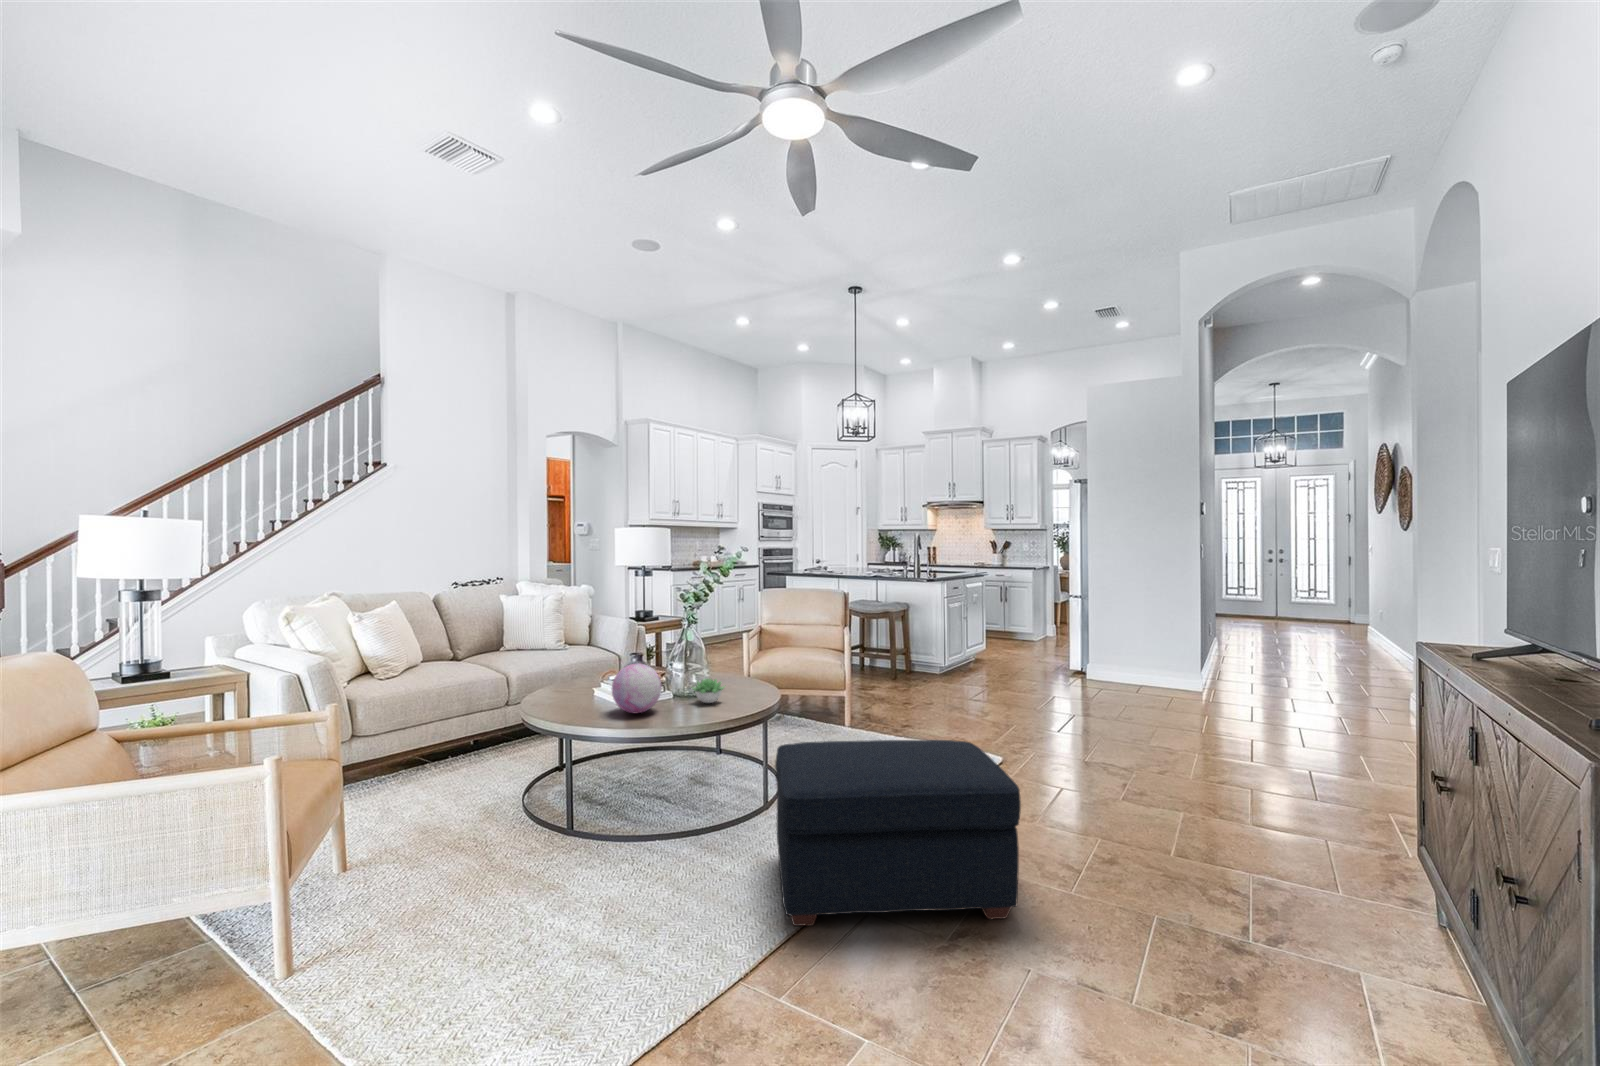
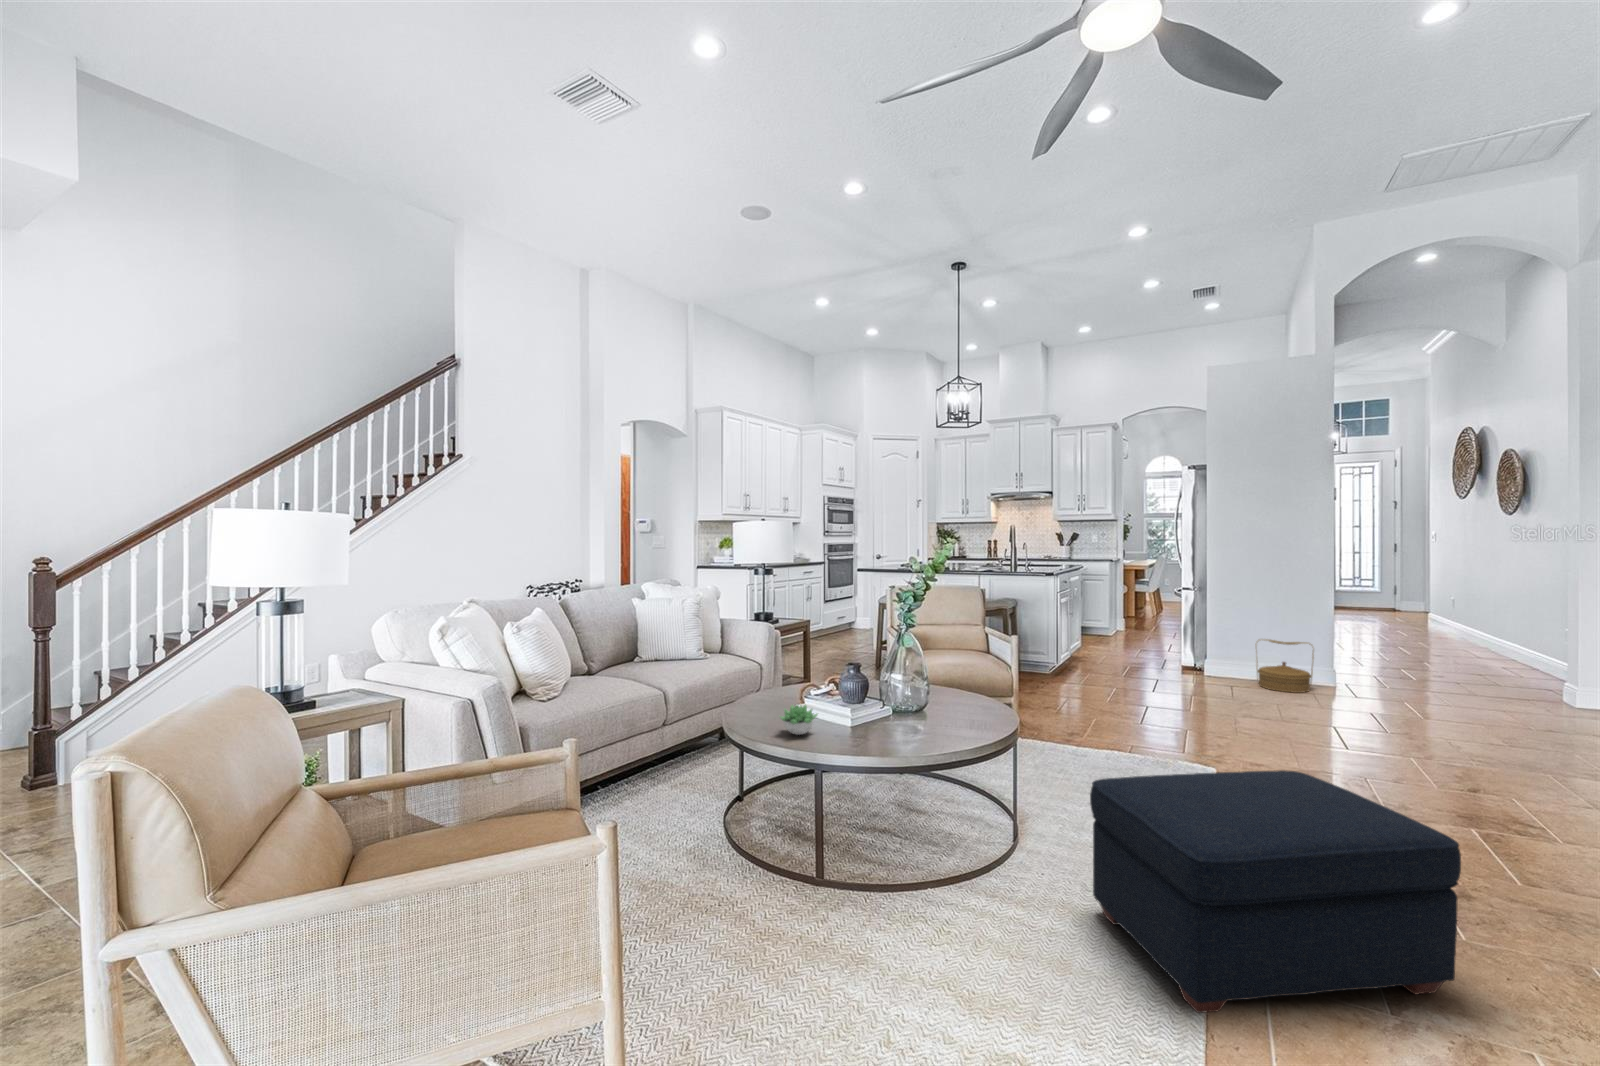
basket: none [1124,643,1175,695] -> present [1257,639,1314,693]
decorative orb: present [612,663,661,713] -> none [859,684,916,742]
succulent plant: present [693,679,724,703] -> present [780,705,817,735]

